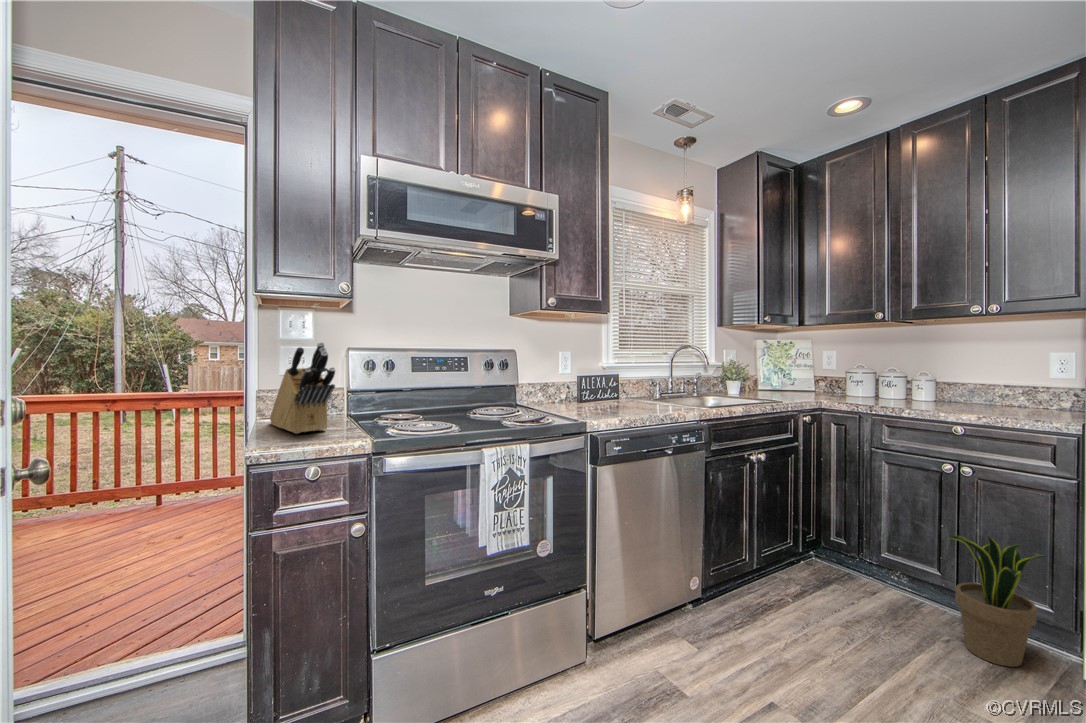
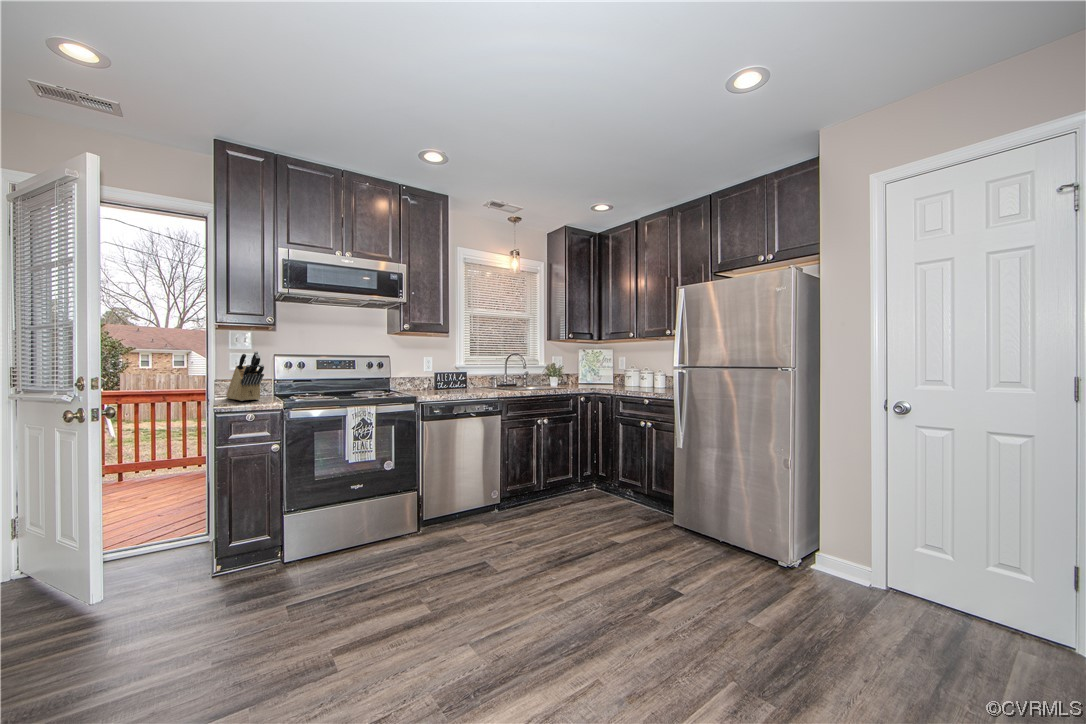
potted plant: present [947,535,1046,667] -> none [630,454,670,525]

